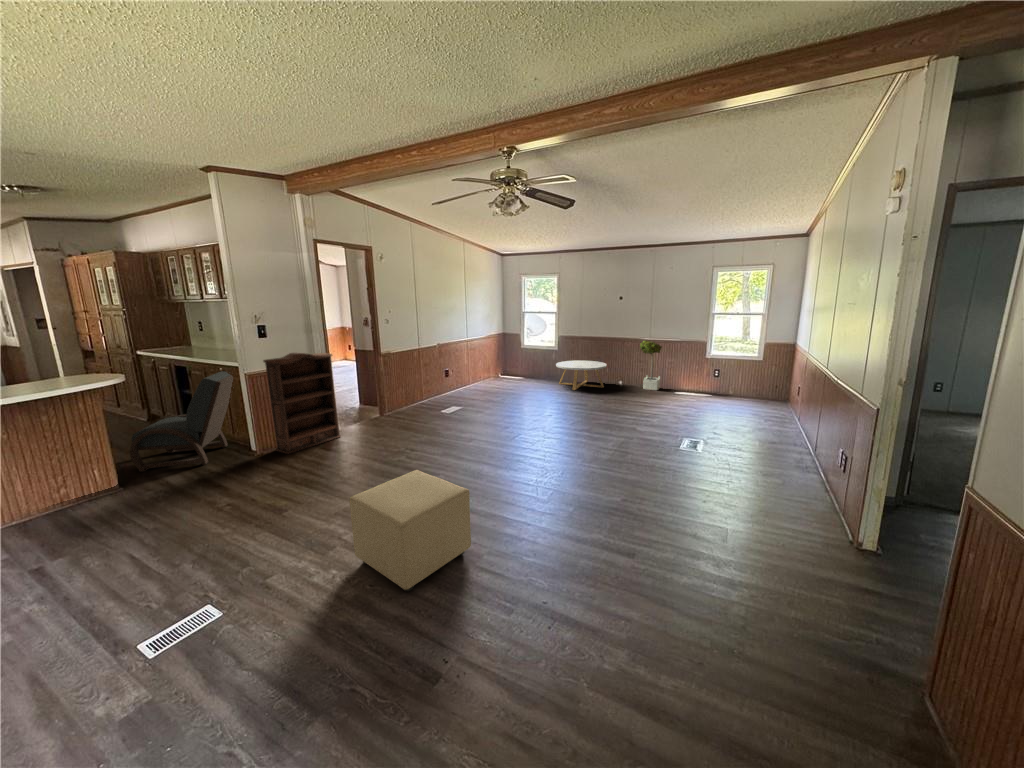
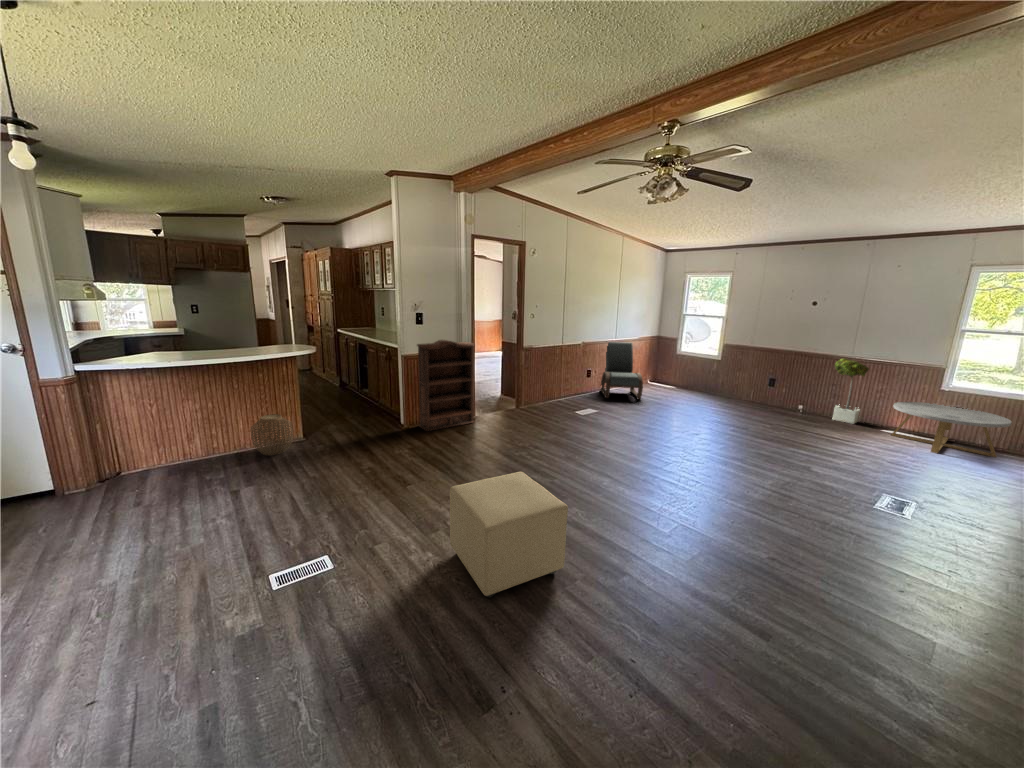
coffee table: present [556,361,607,390] -> present [891,402,1011,457]
lounge chair: present [130,371,233,472] -> present [600,342,643,399]
woven basket: none [35,465,106,520] -> present [251,414,293,455]

